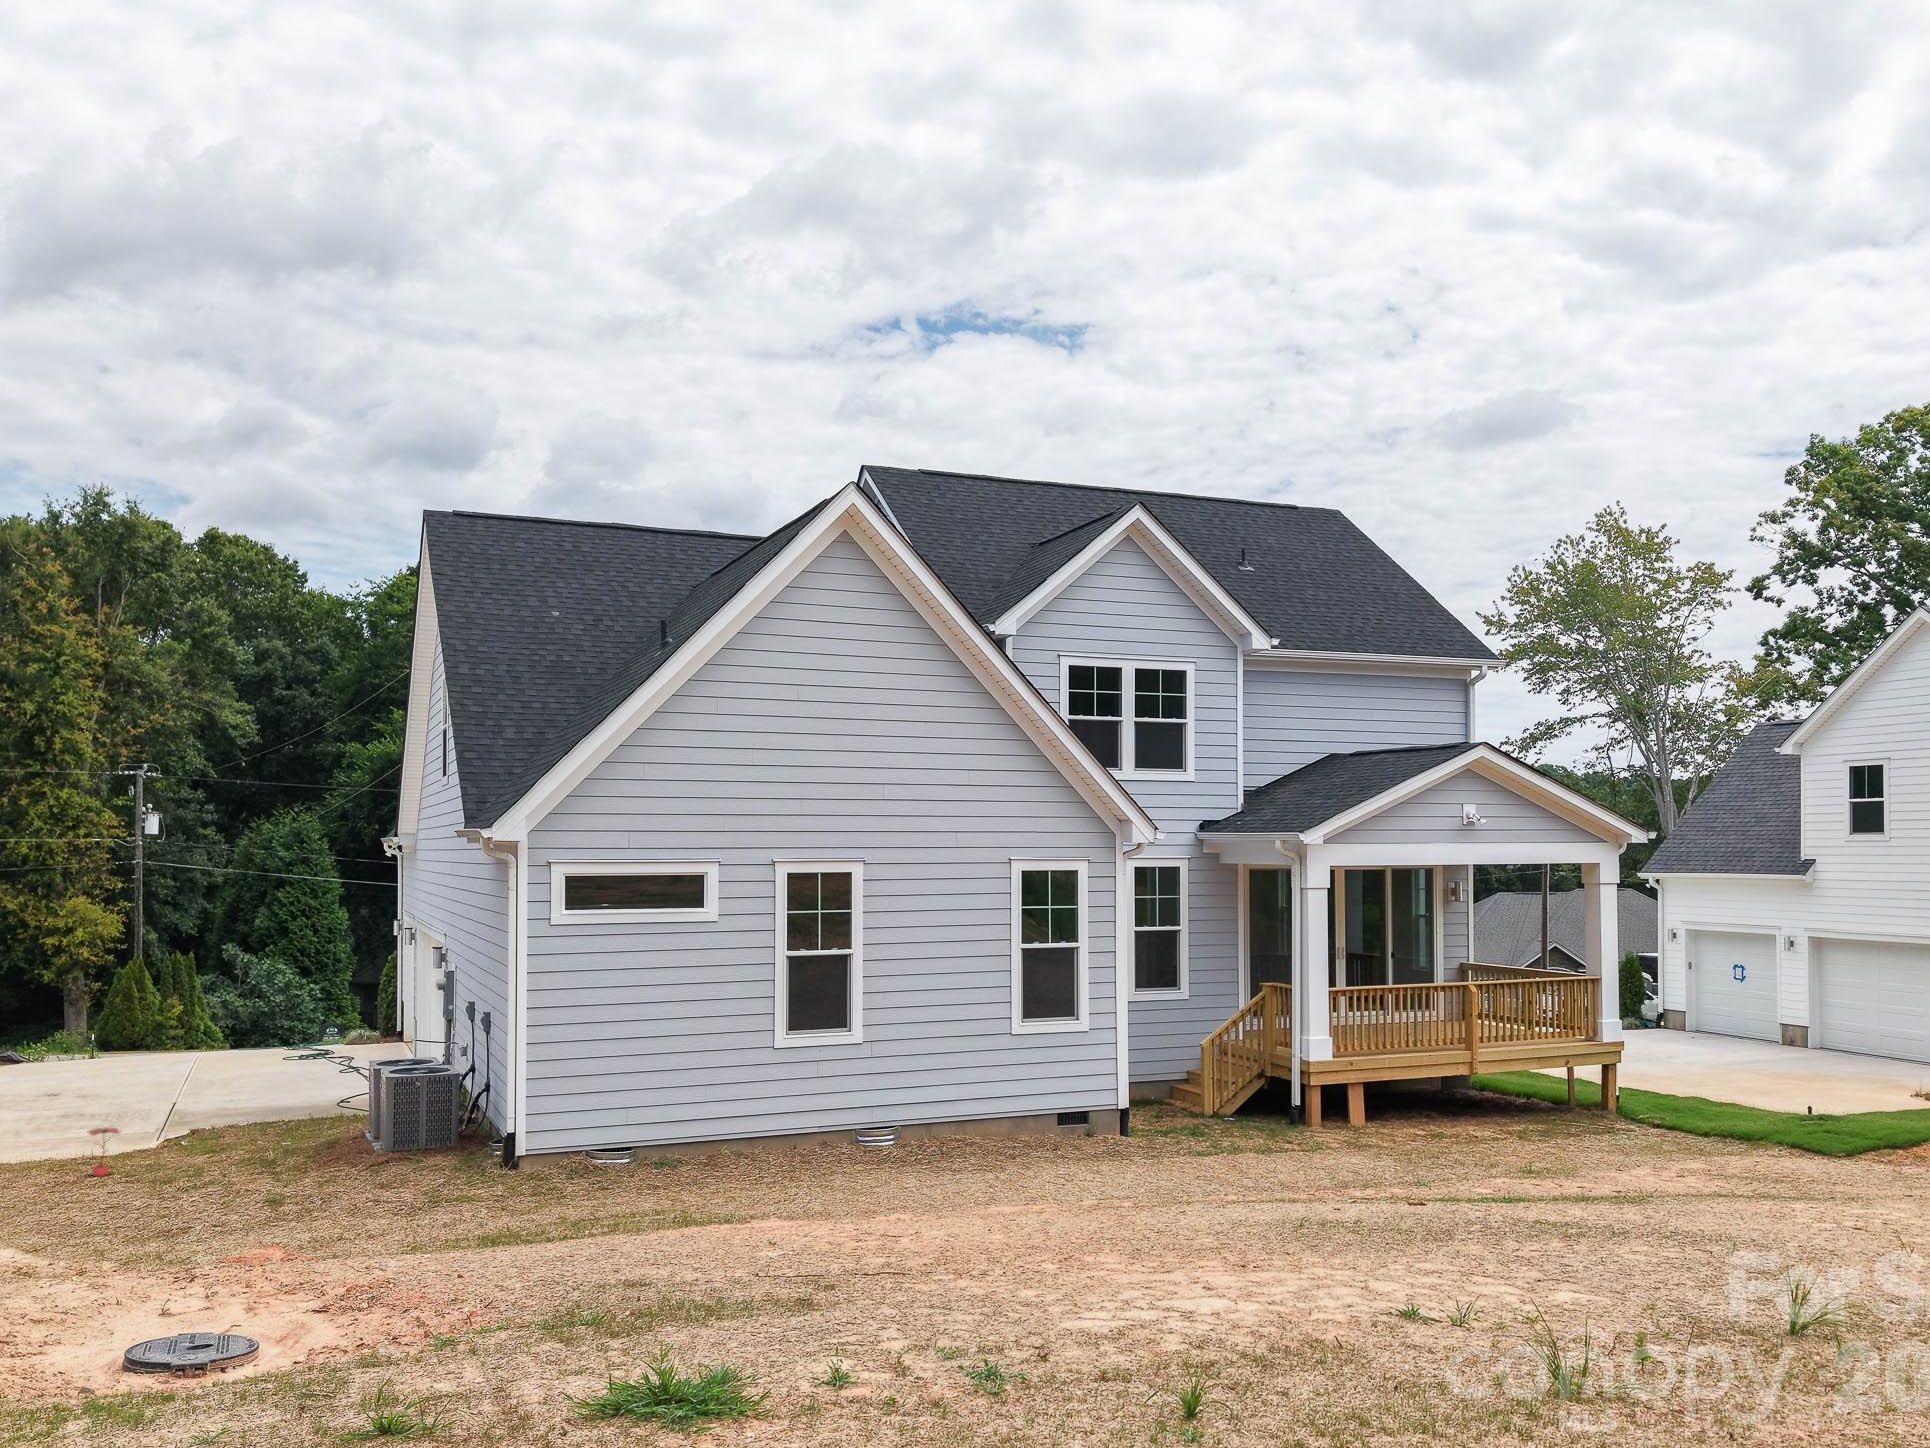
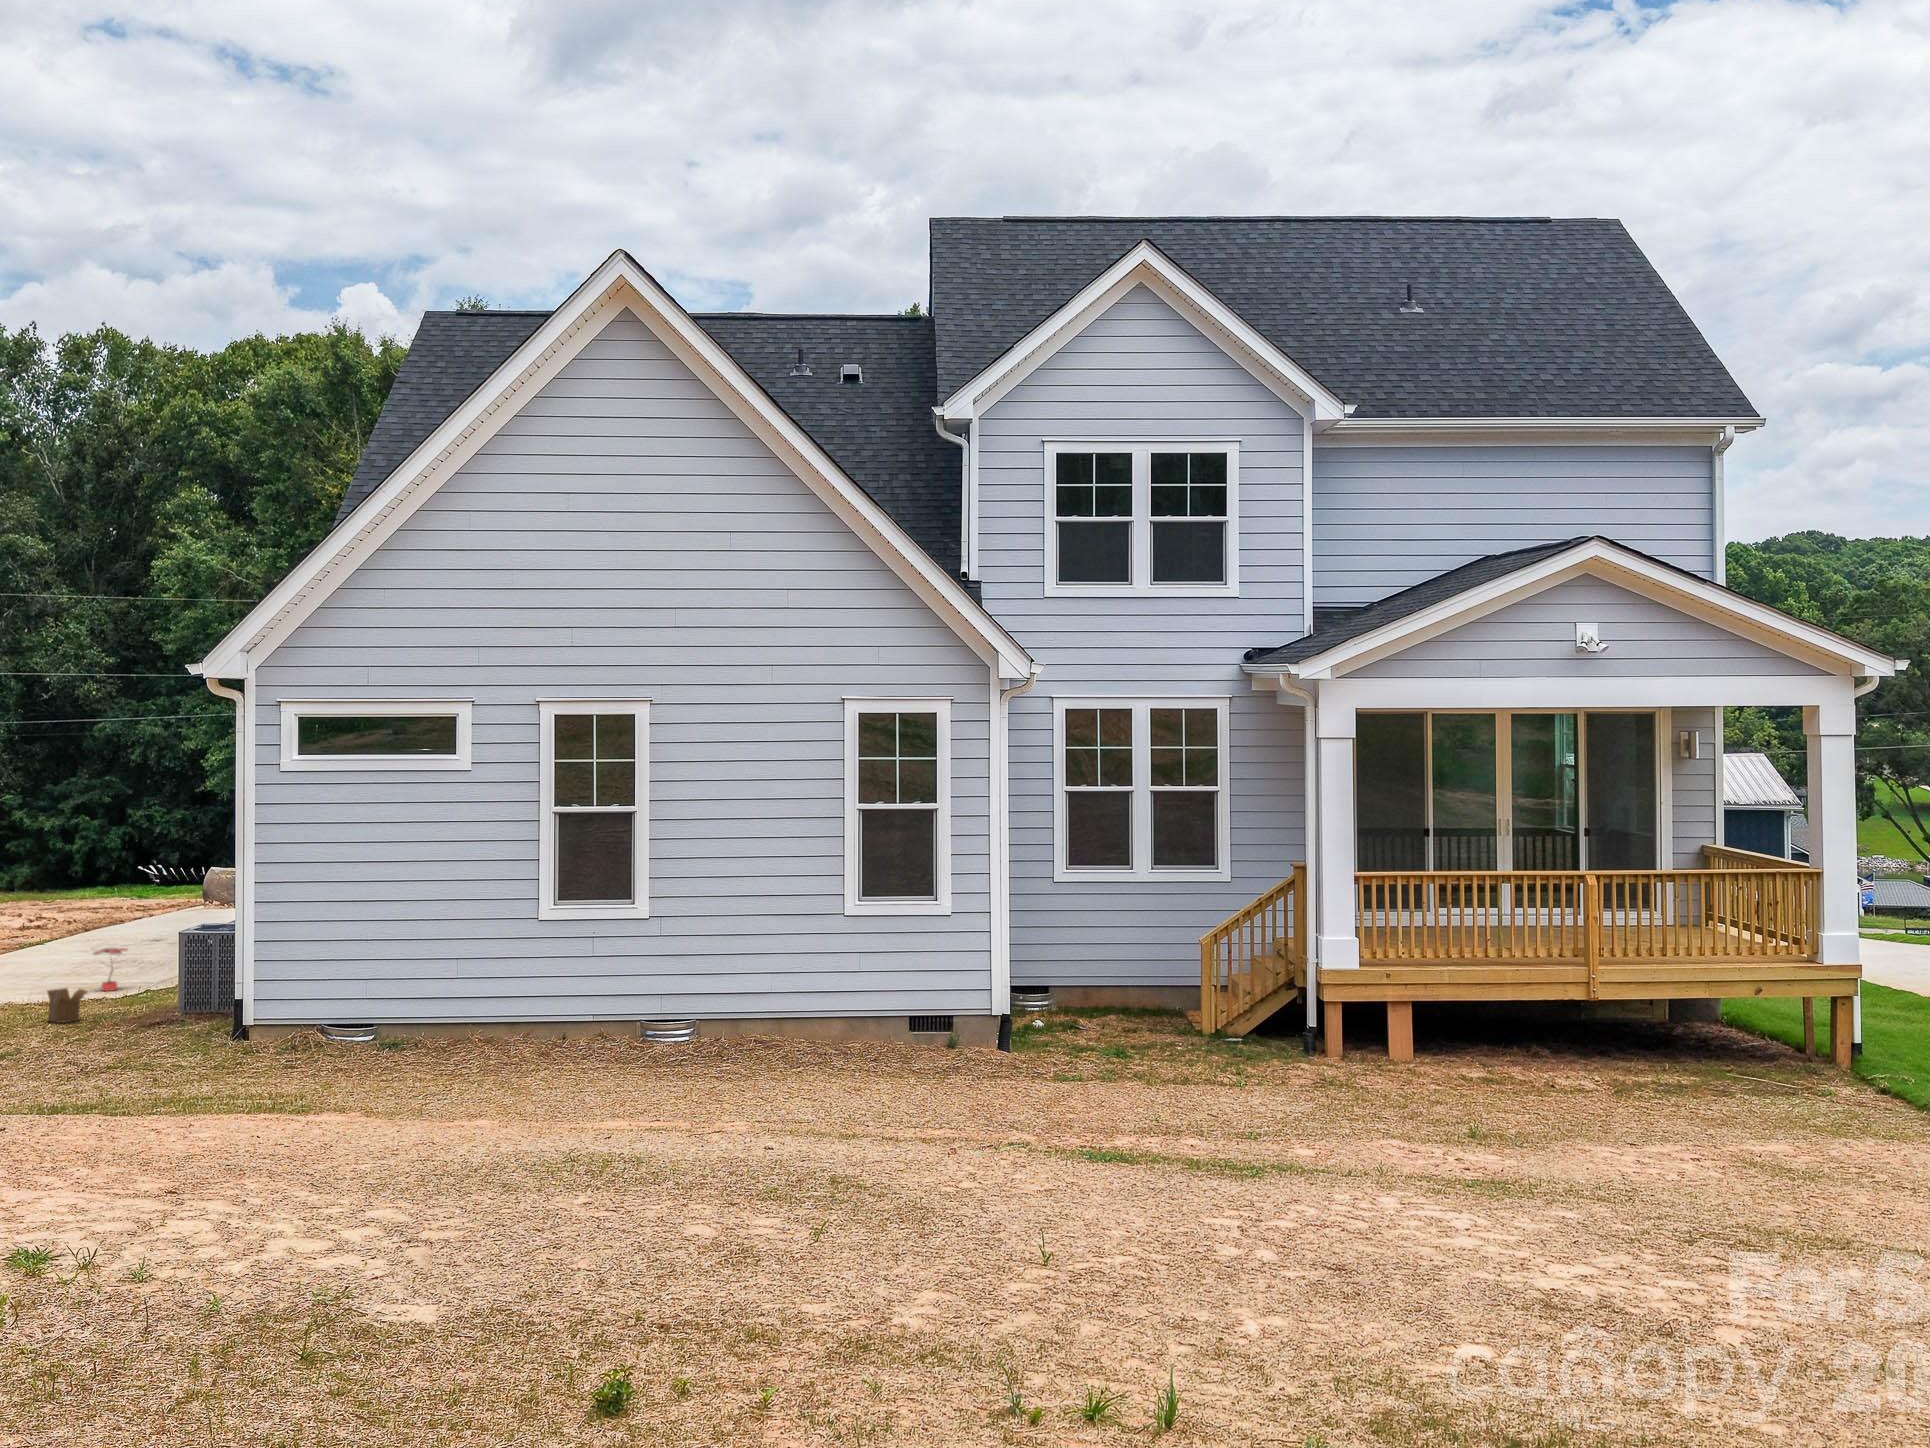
cardboard box: none [168,1159,217,1195] -> present [47,988,87,1023]

